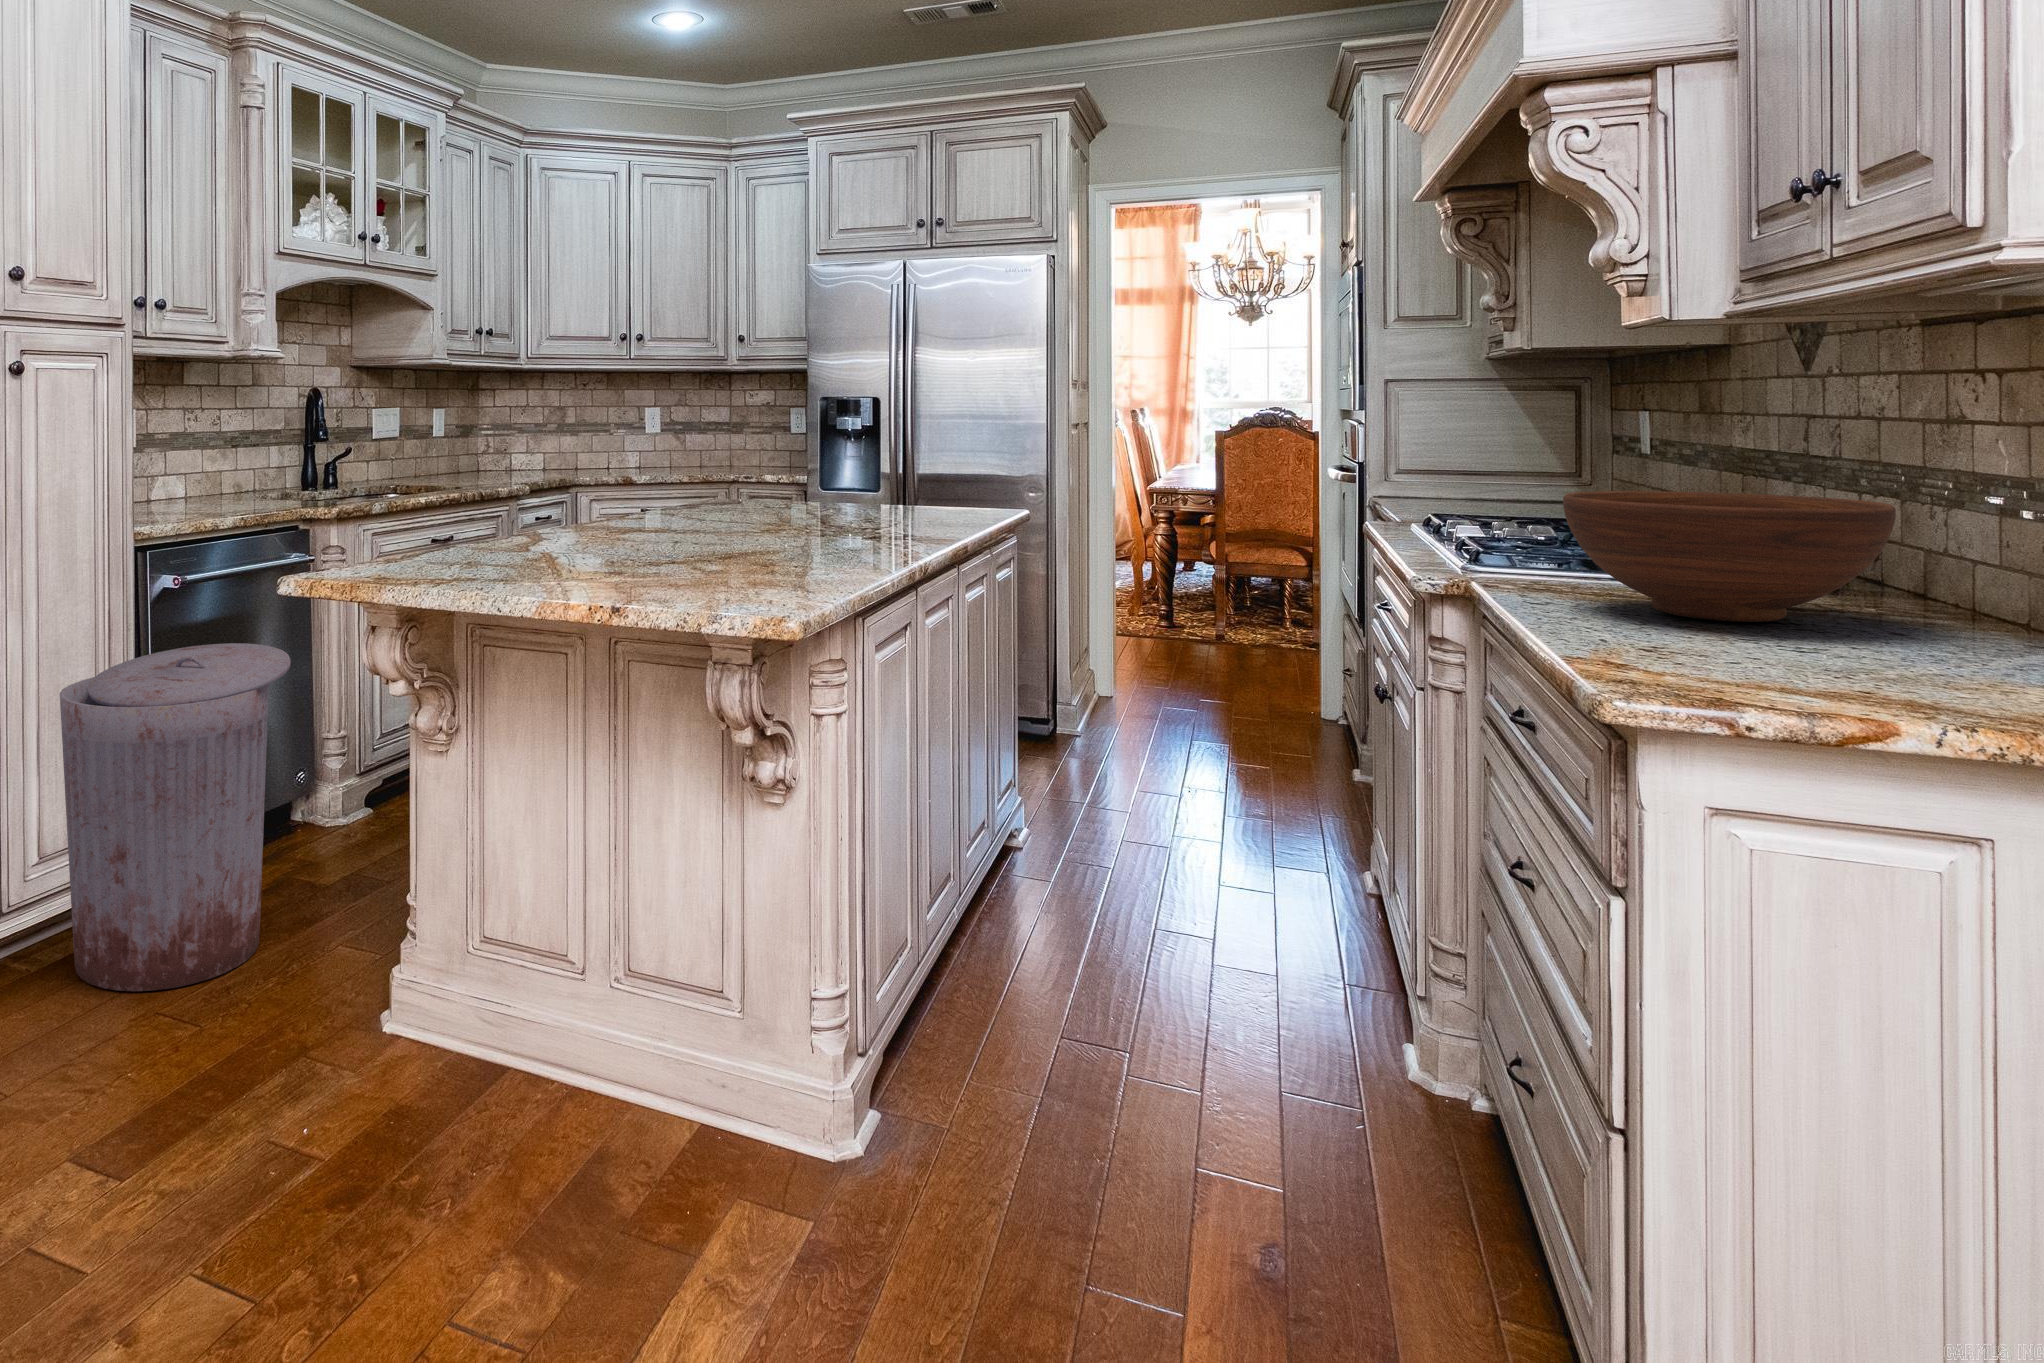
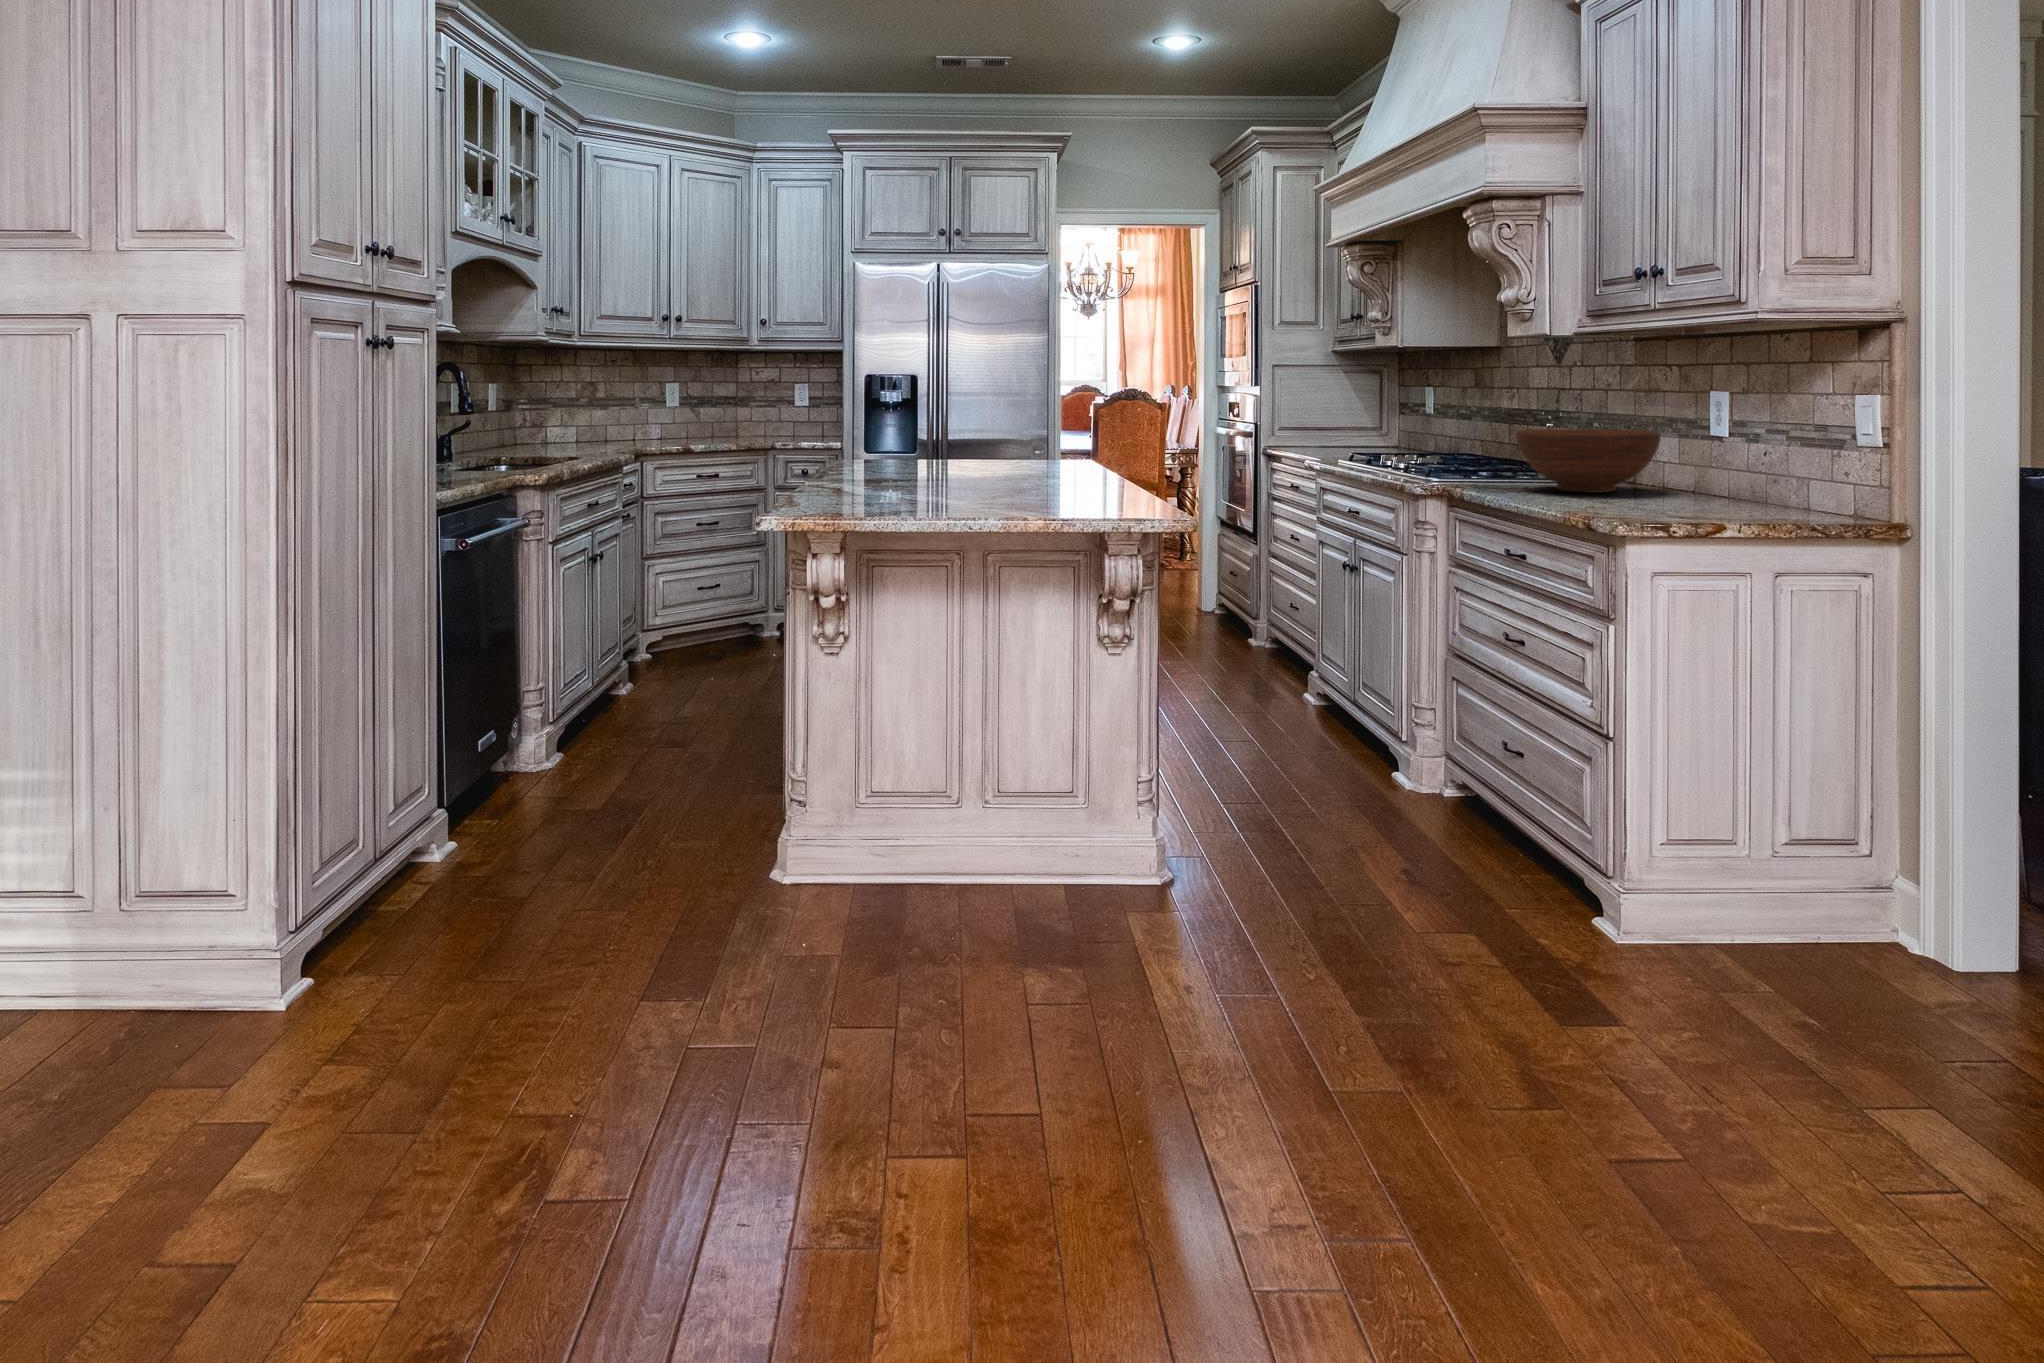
trash can: present [60,643,291,991] -> none [430,596,625,905]

